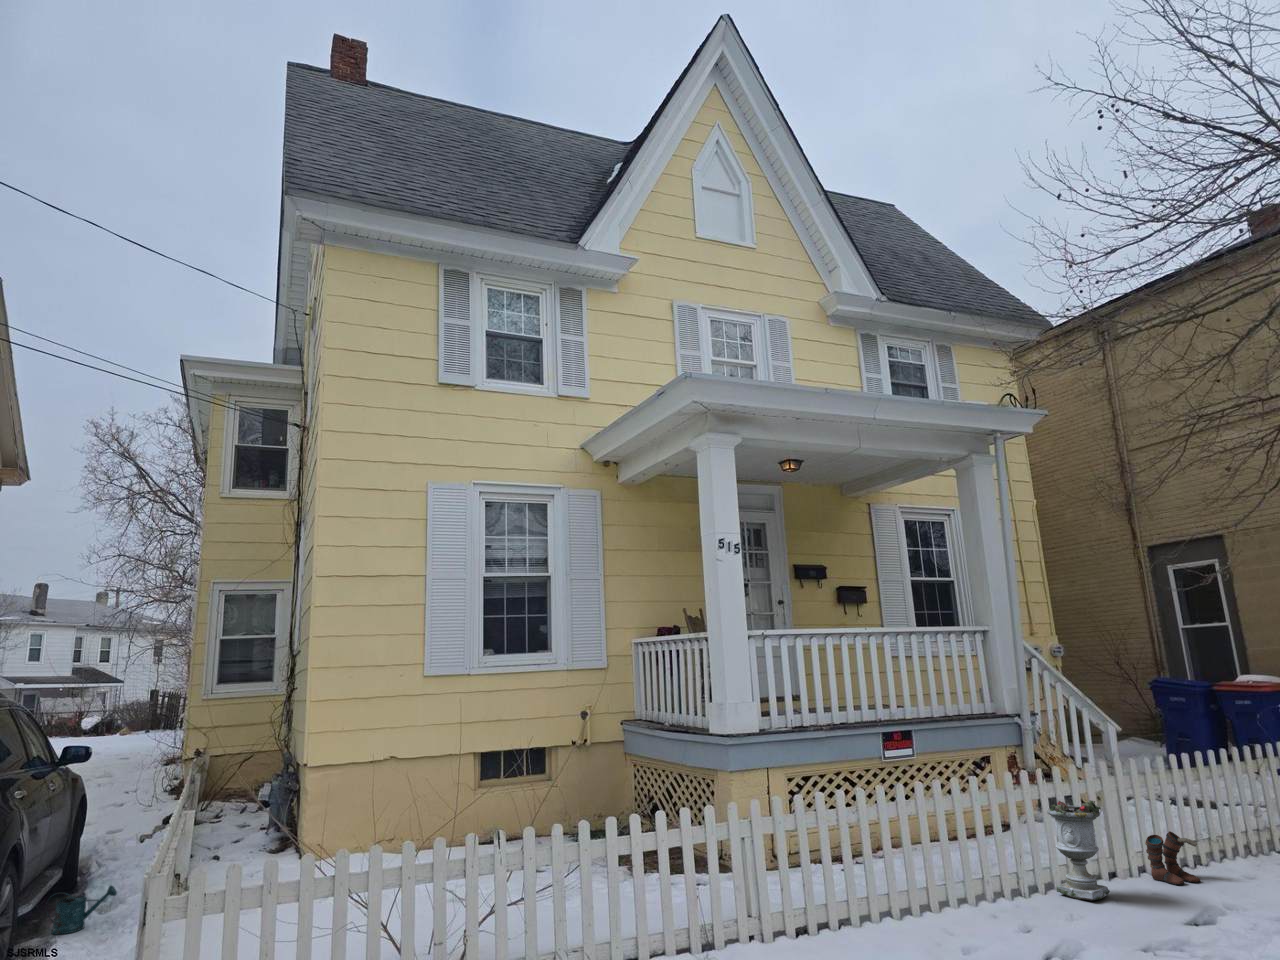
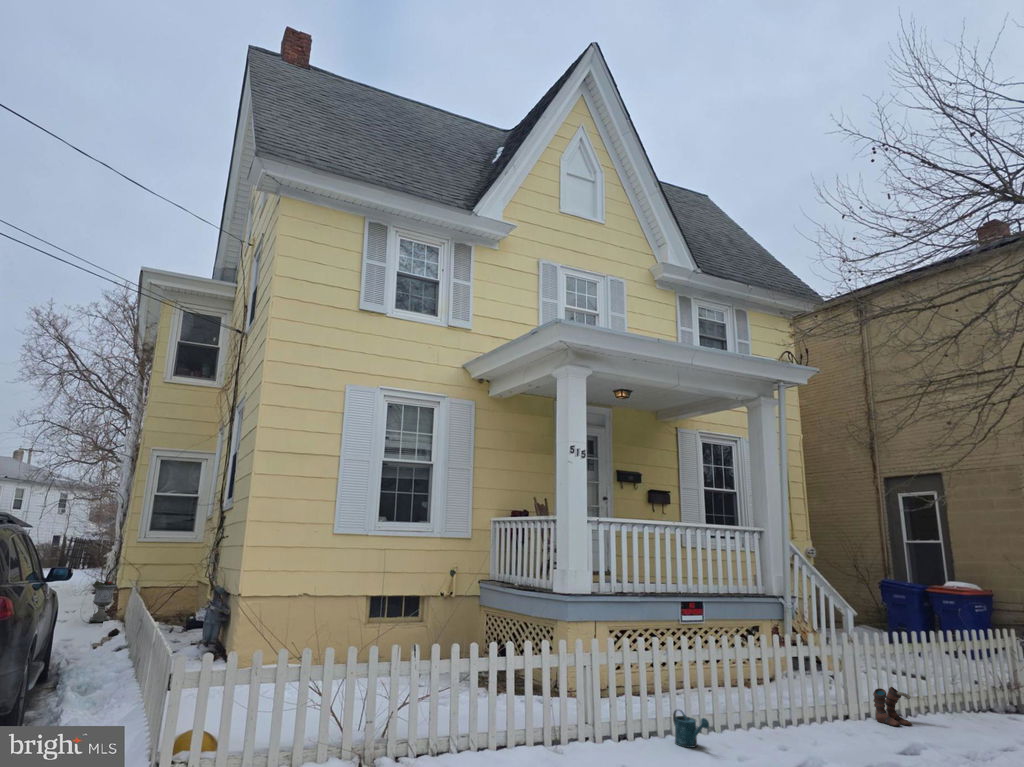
planter: present [1047,800,1110,900] -> present [89,580,117,623]
watering can: present [46,886,117,934] -> present [673,710,709,748]

